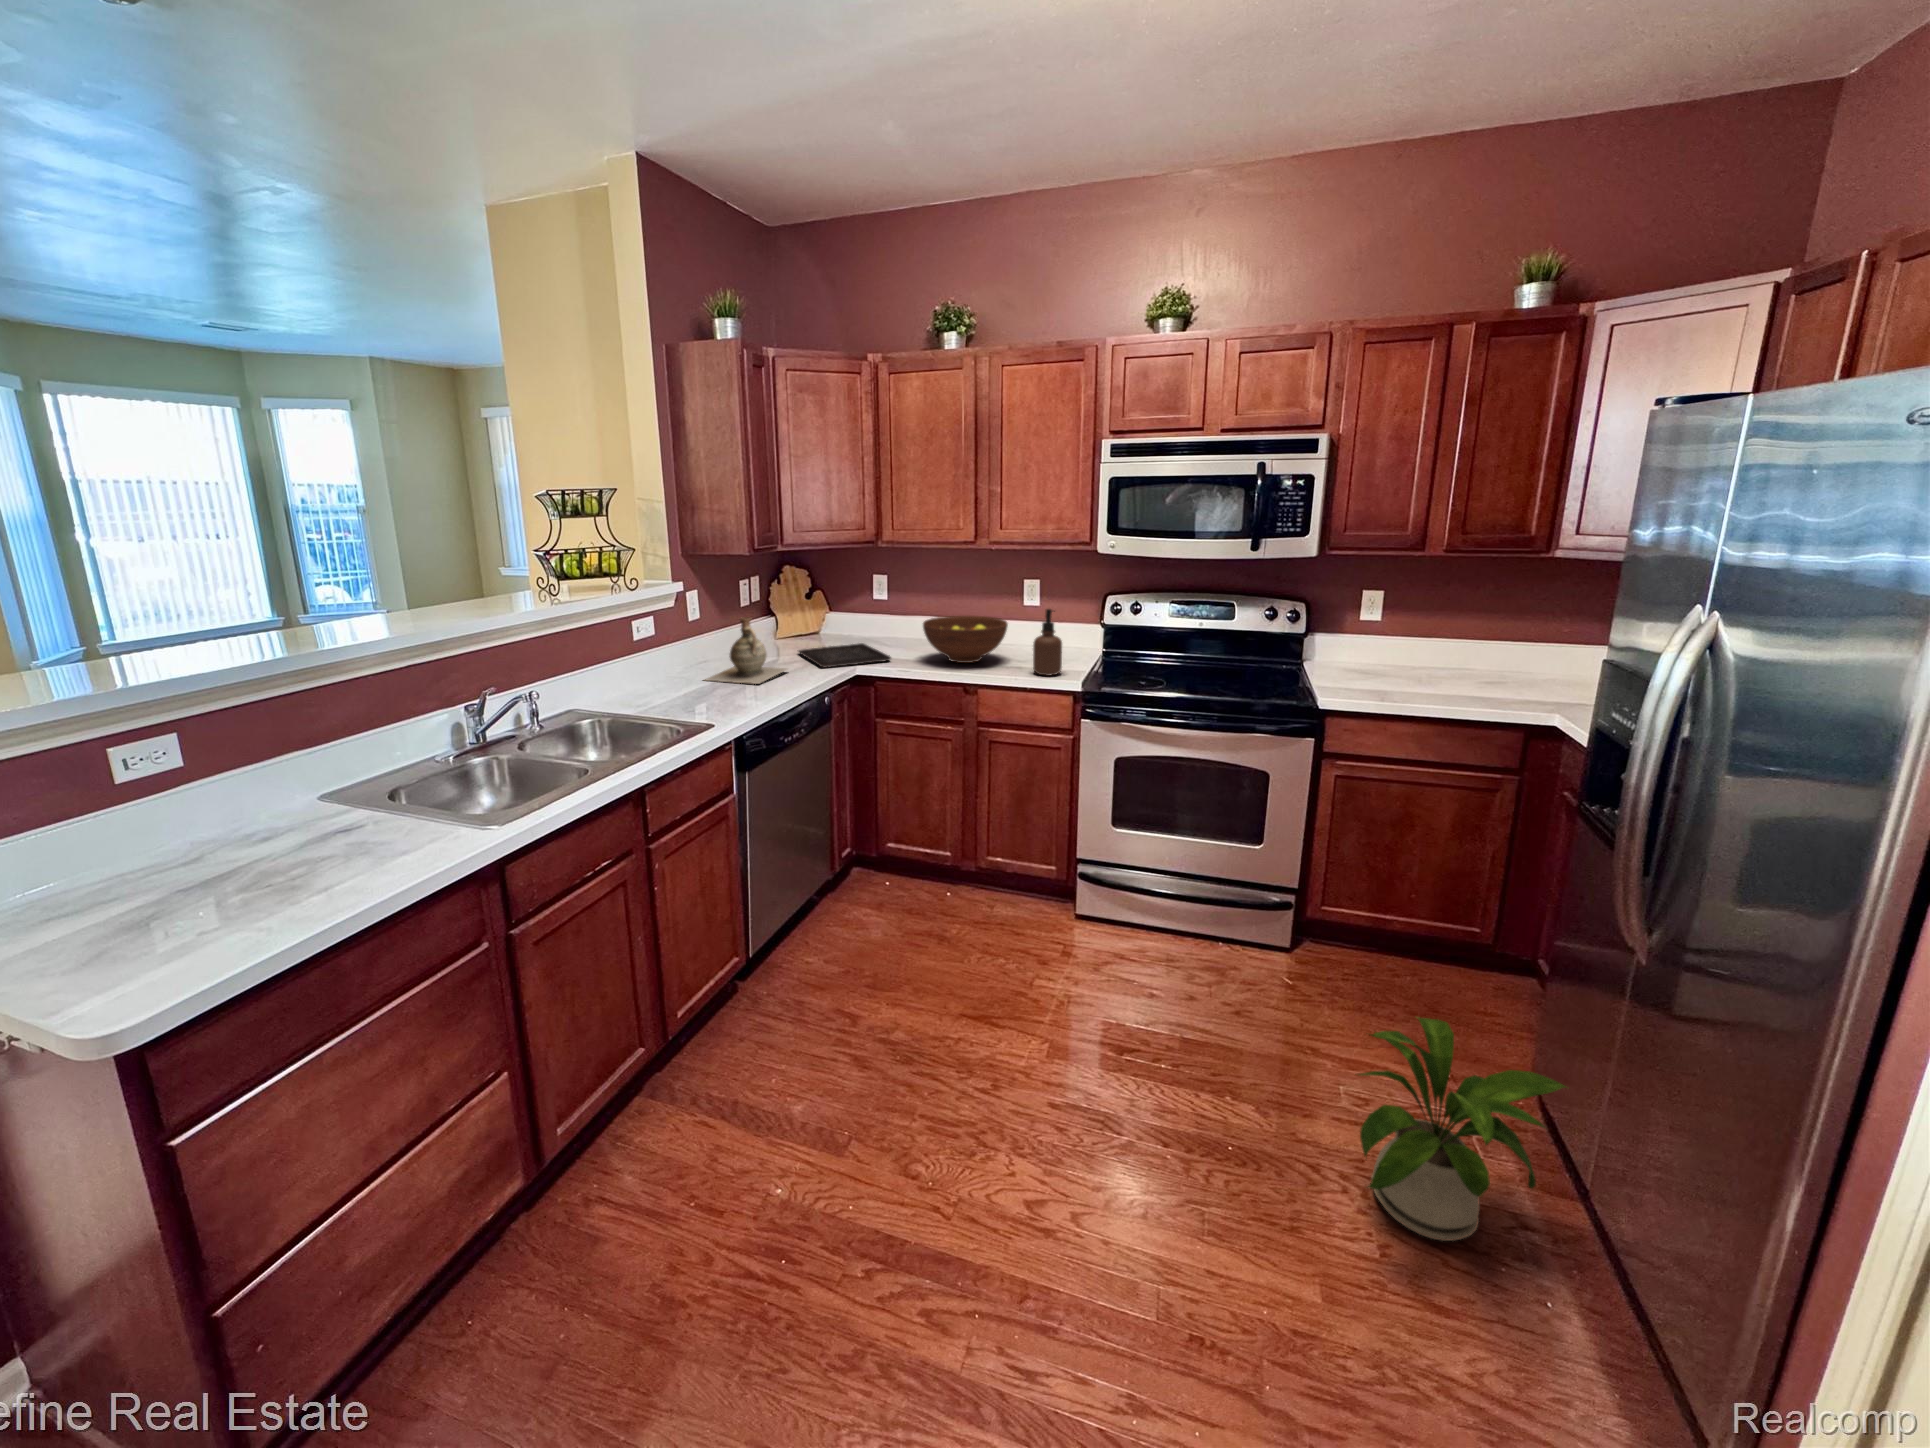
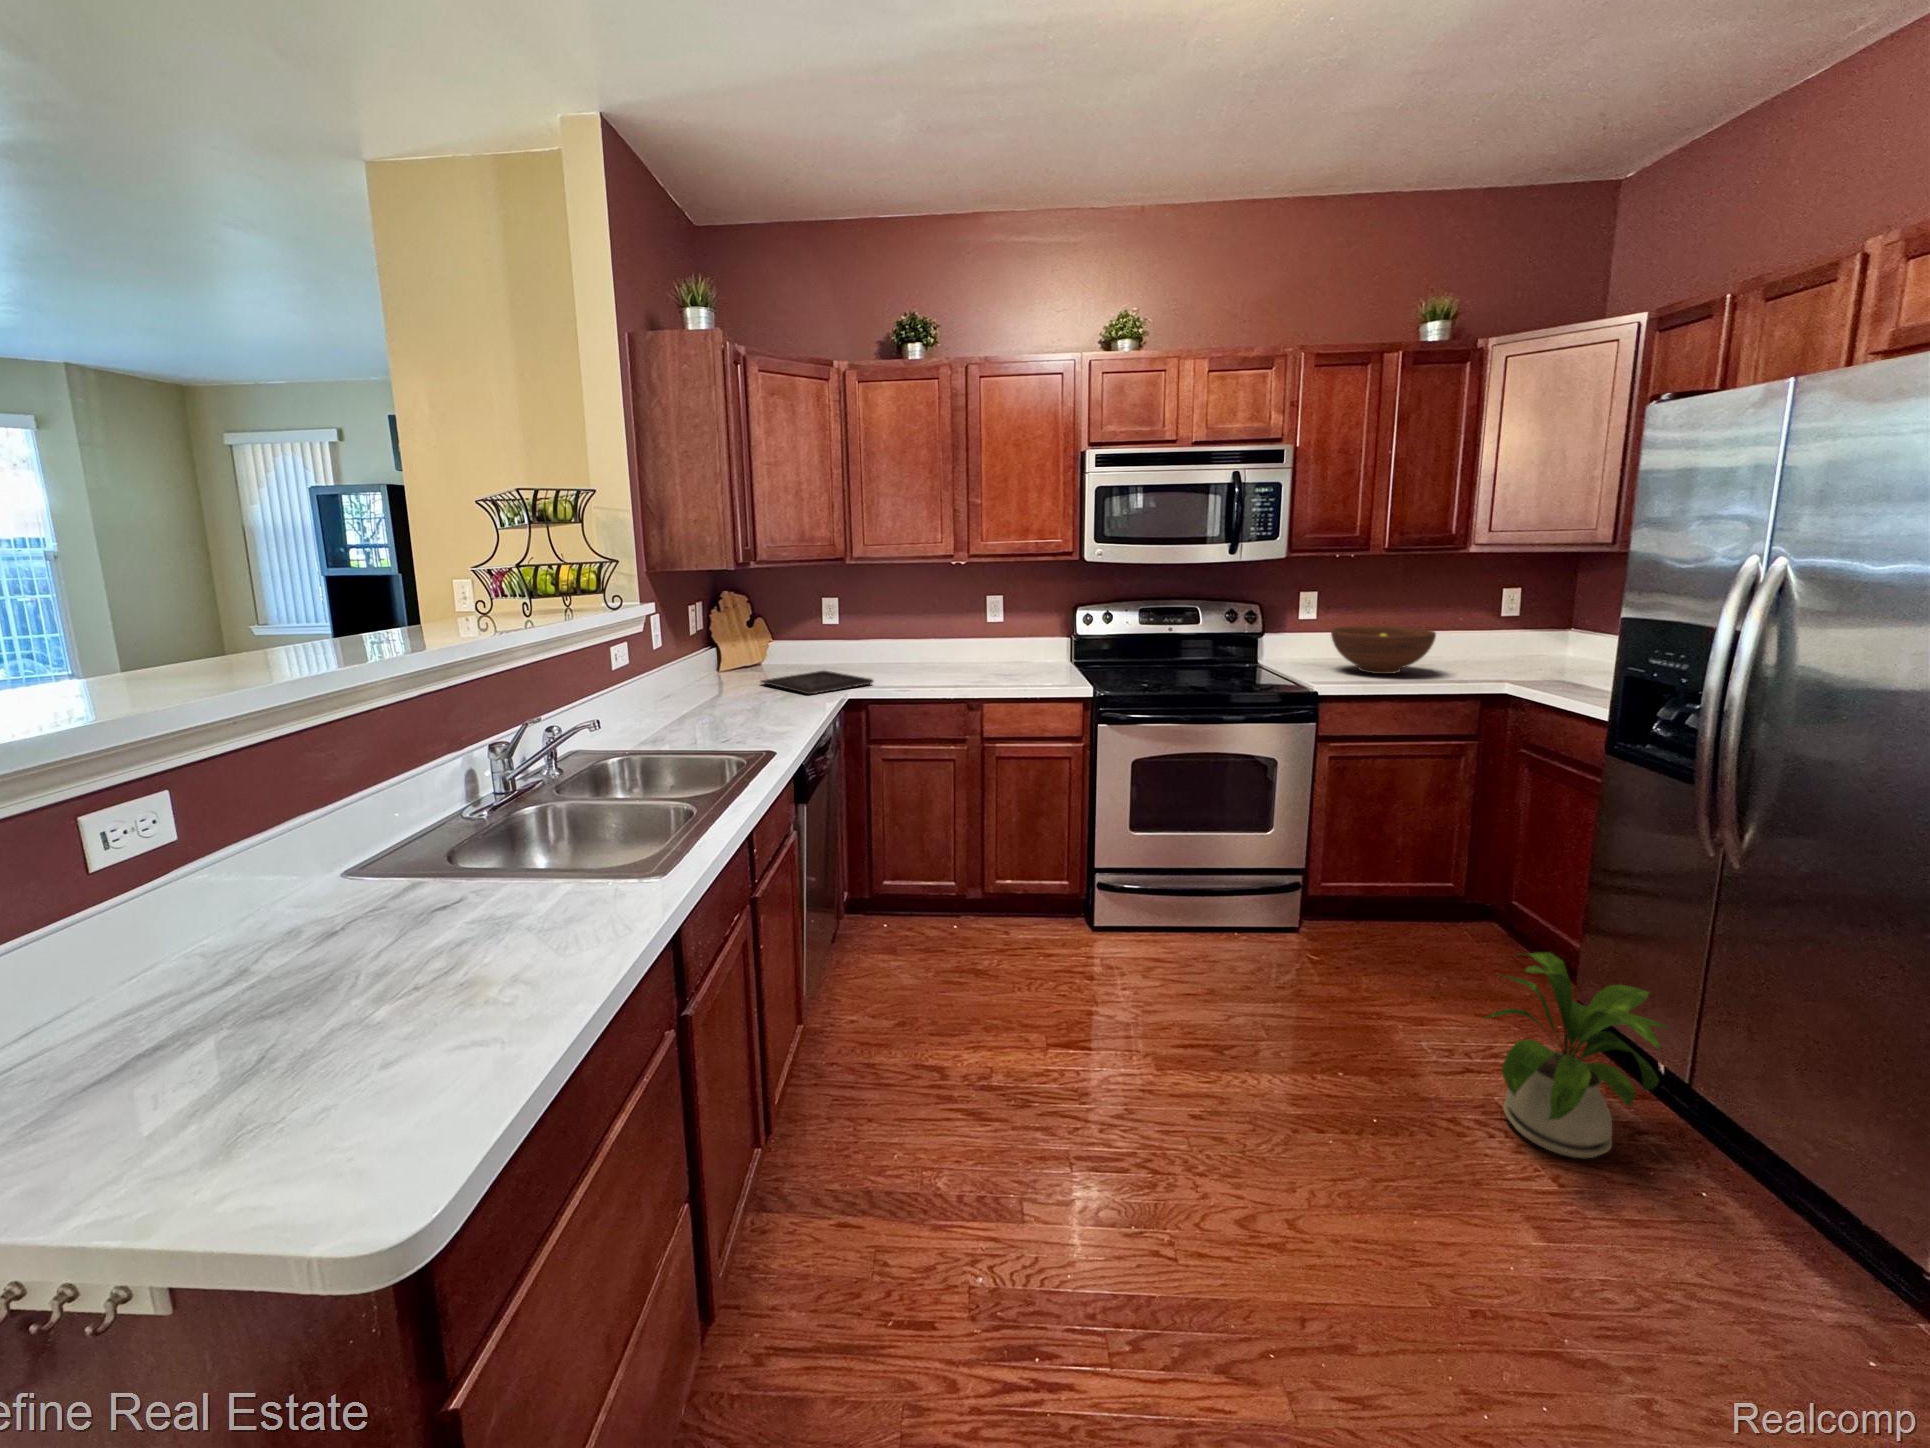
soap dispenser: present [1033,609,1062,676] -> none [1030,618,1059,685]
fruit bowl: present [923,616,1008,663] -> present [1331,626,1436,674]
ceramic jug: present [705,617,787,684] -> none [686,640,778,715]

